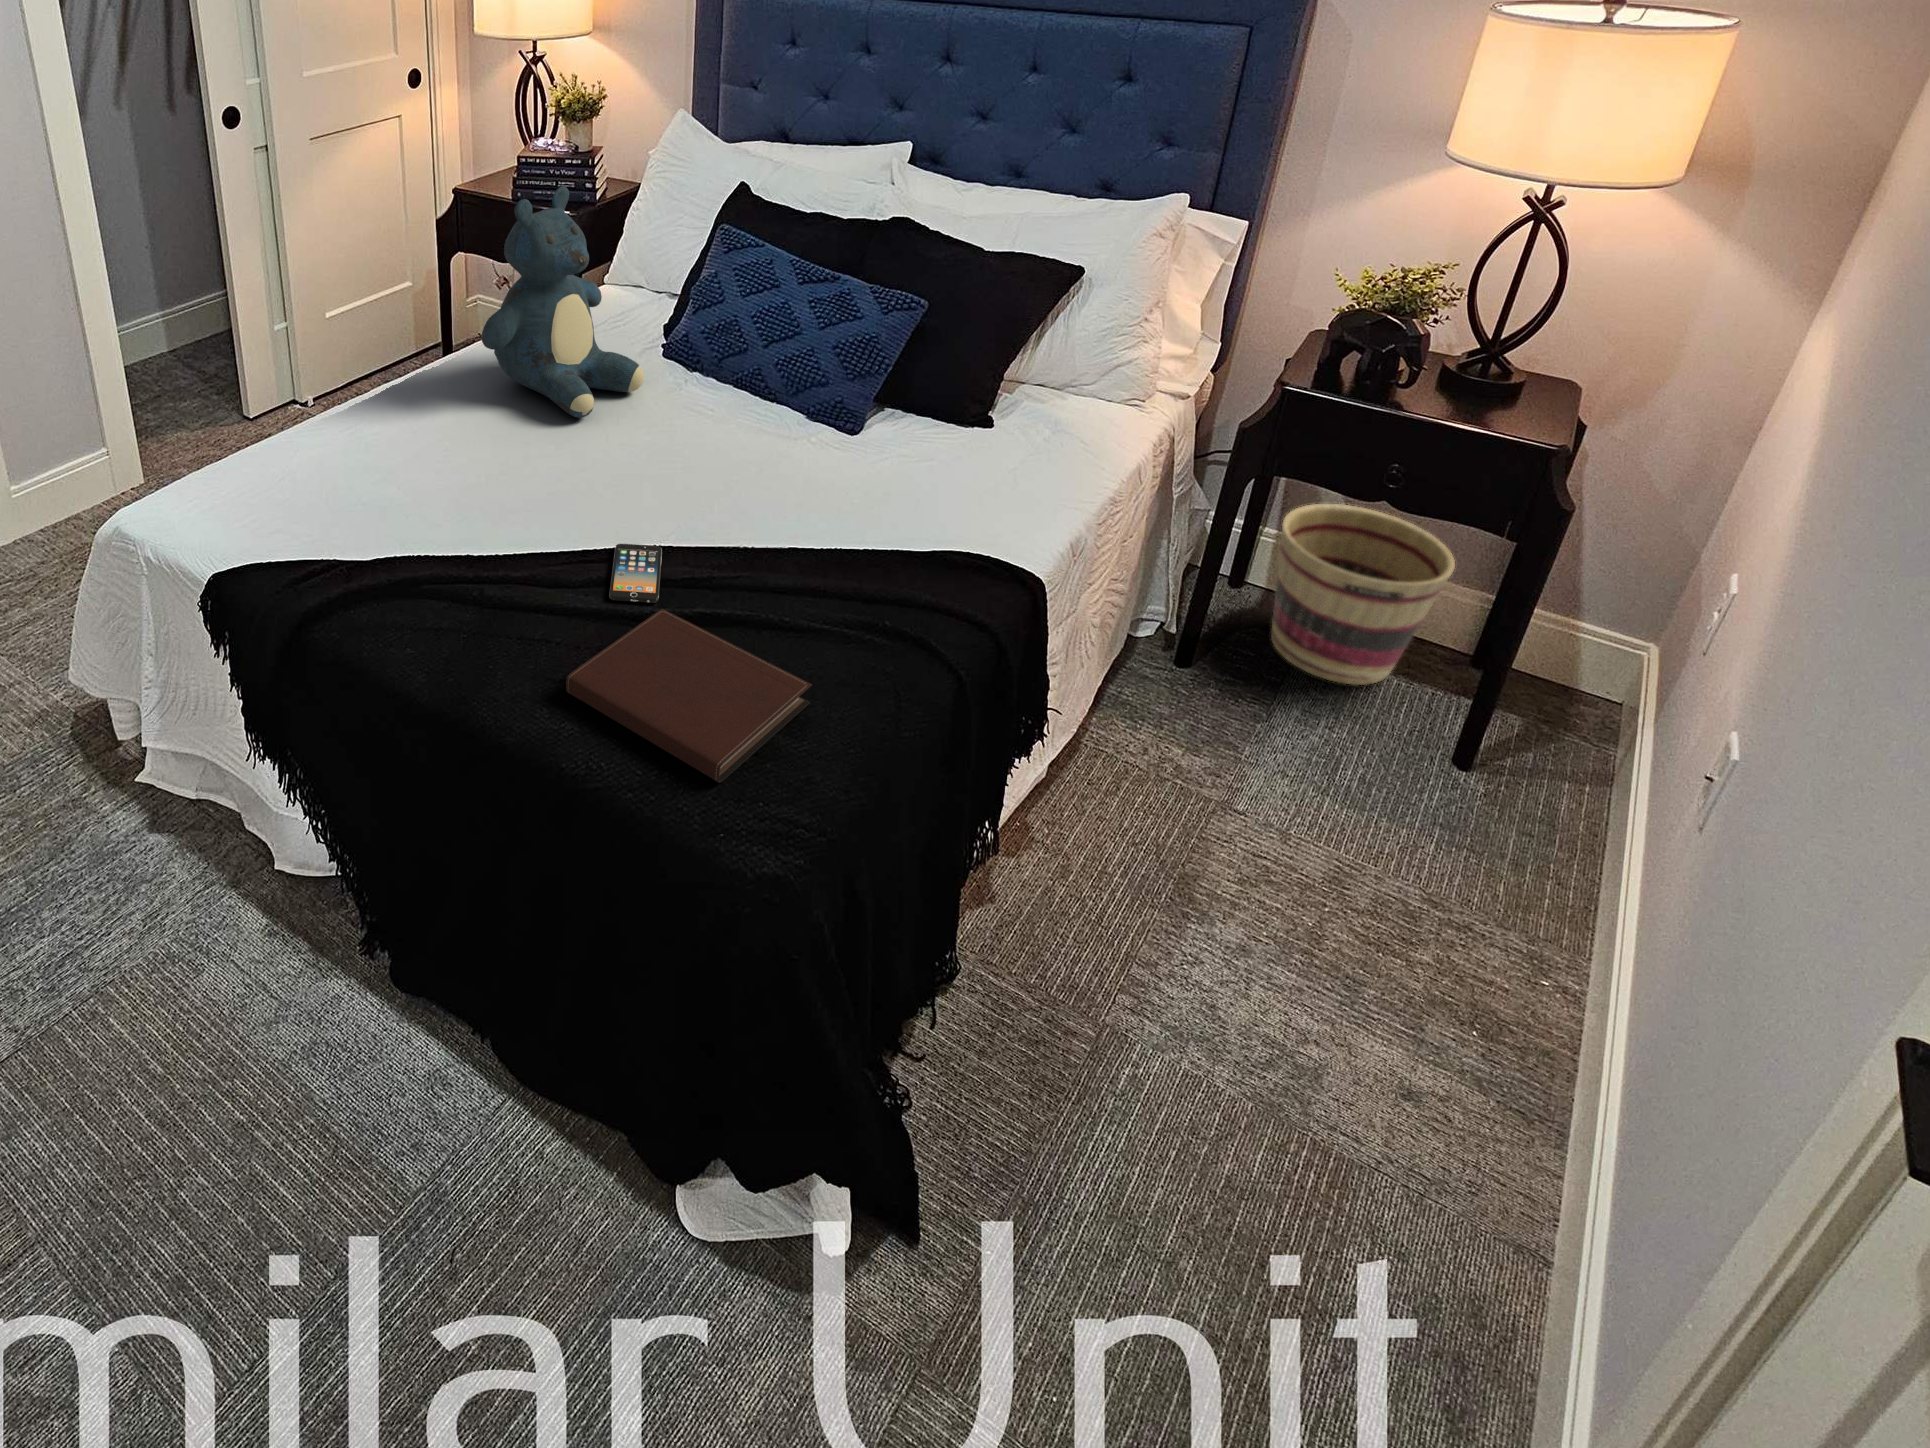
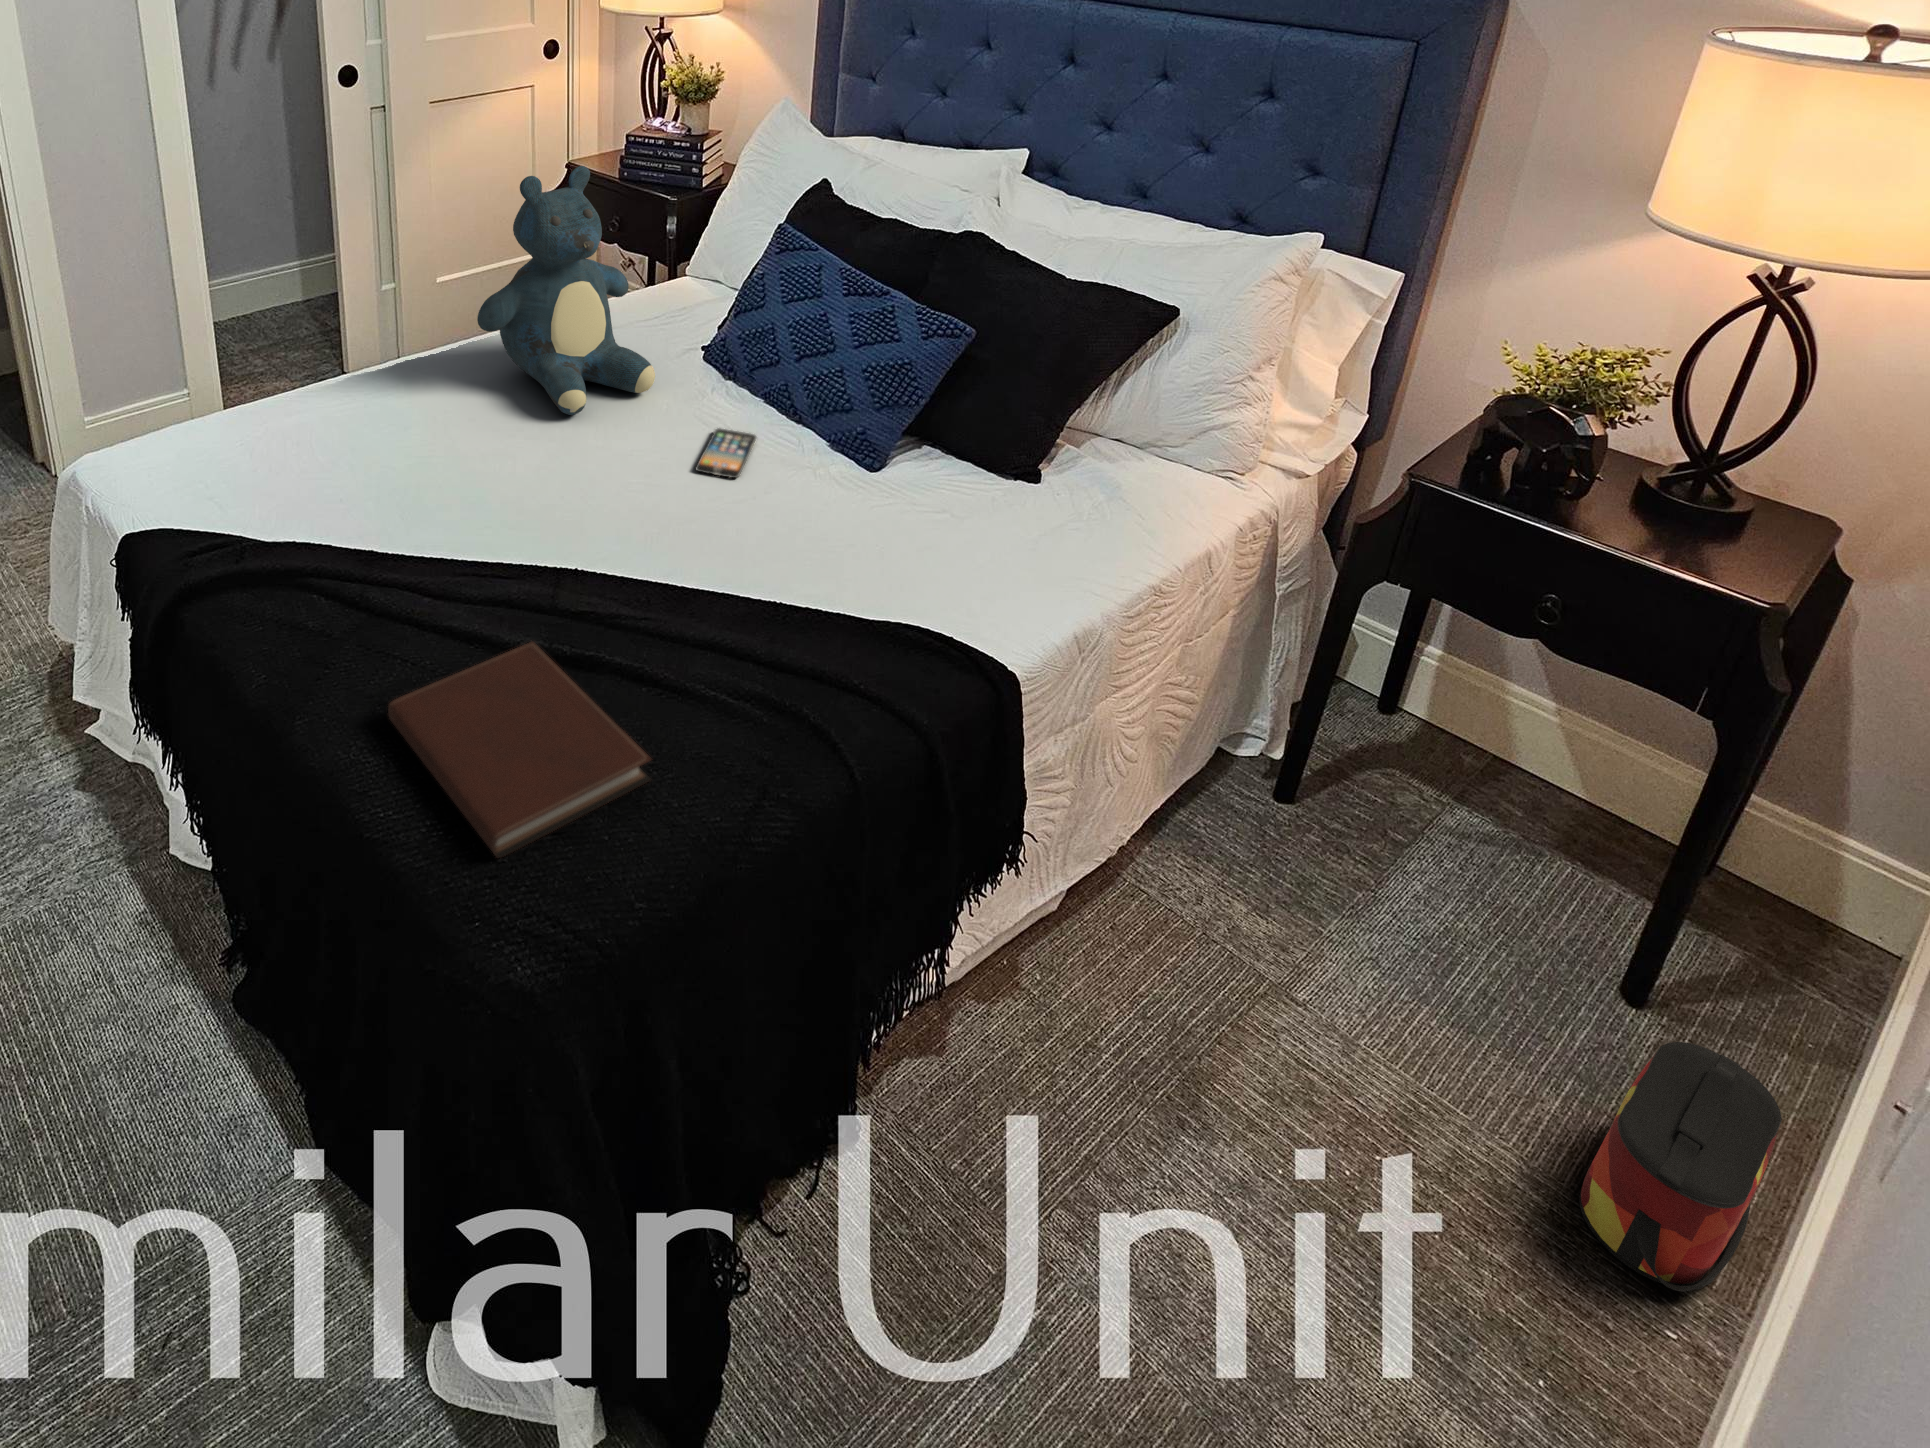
basket: present [1271,504,1455,685] -> none [1411,629,1654,870]
smartphone: present [609,544,662,603] -> present [696,429,756,478]
bag: none [1463,779,1594,952] -> present [1579,1042,1782,1292]

